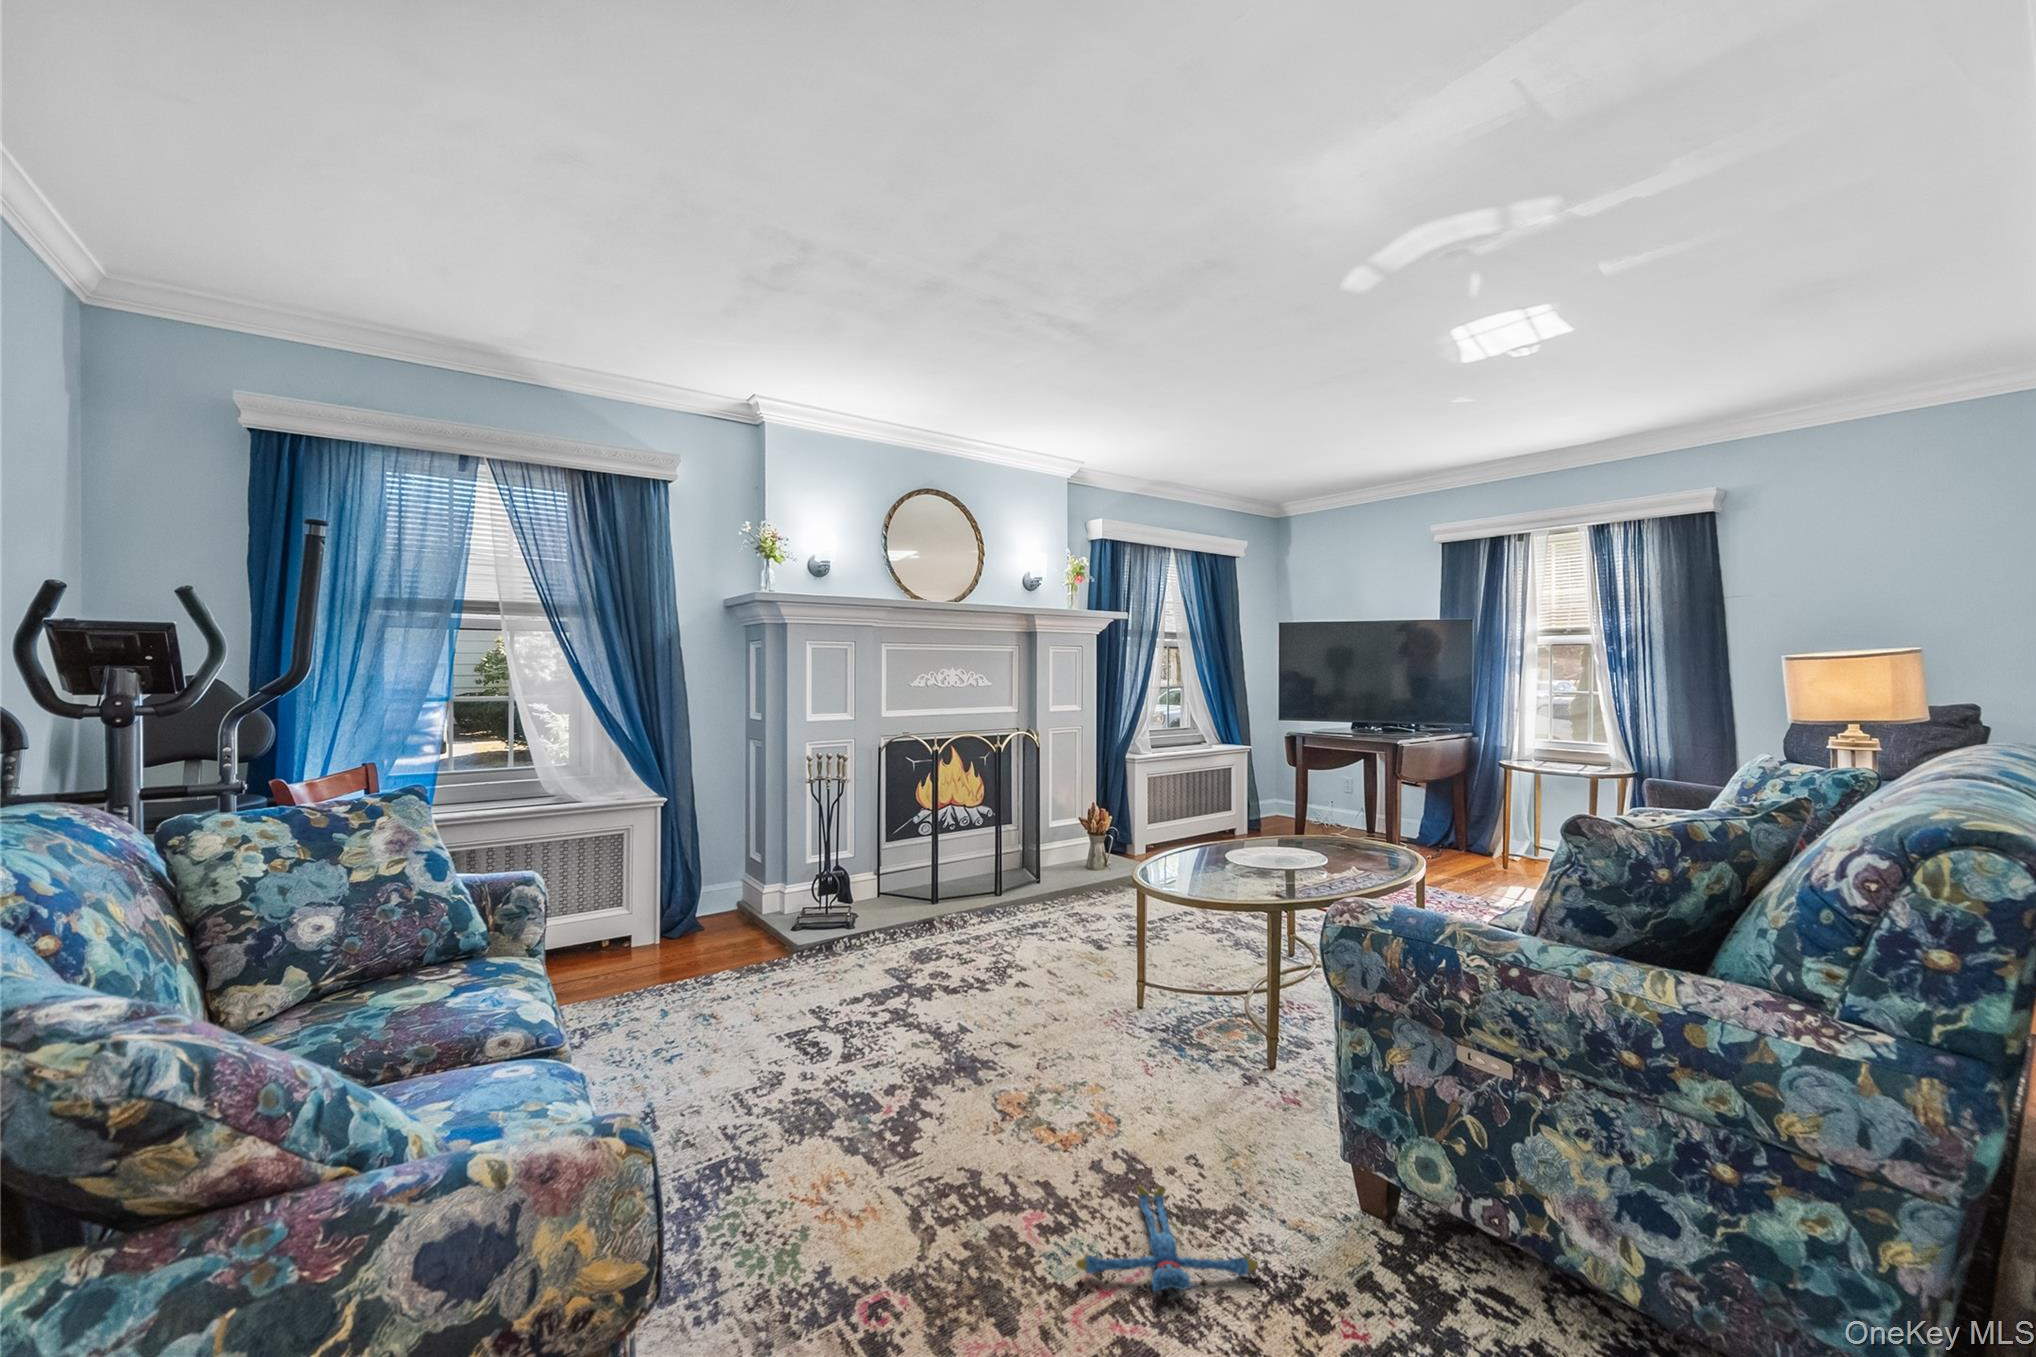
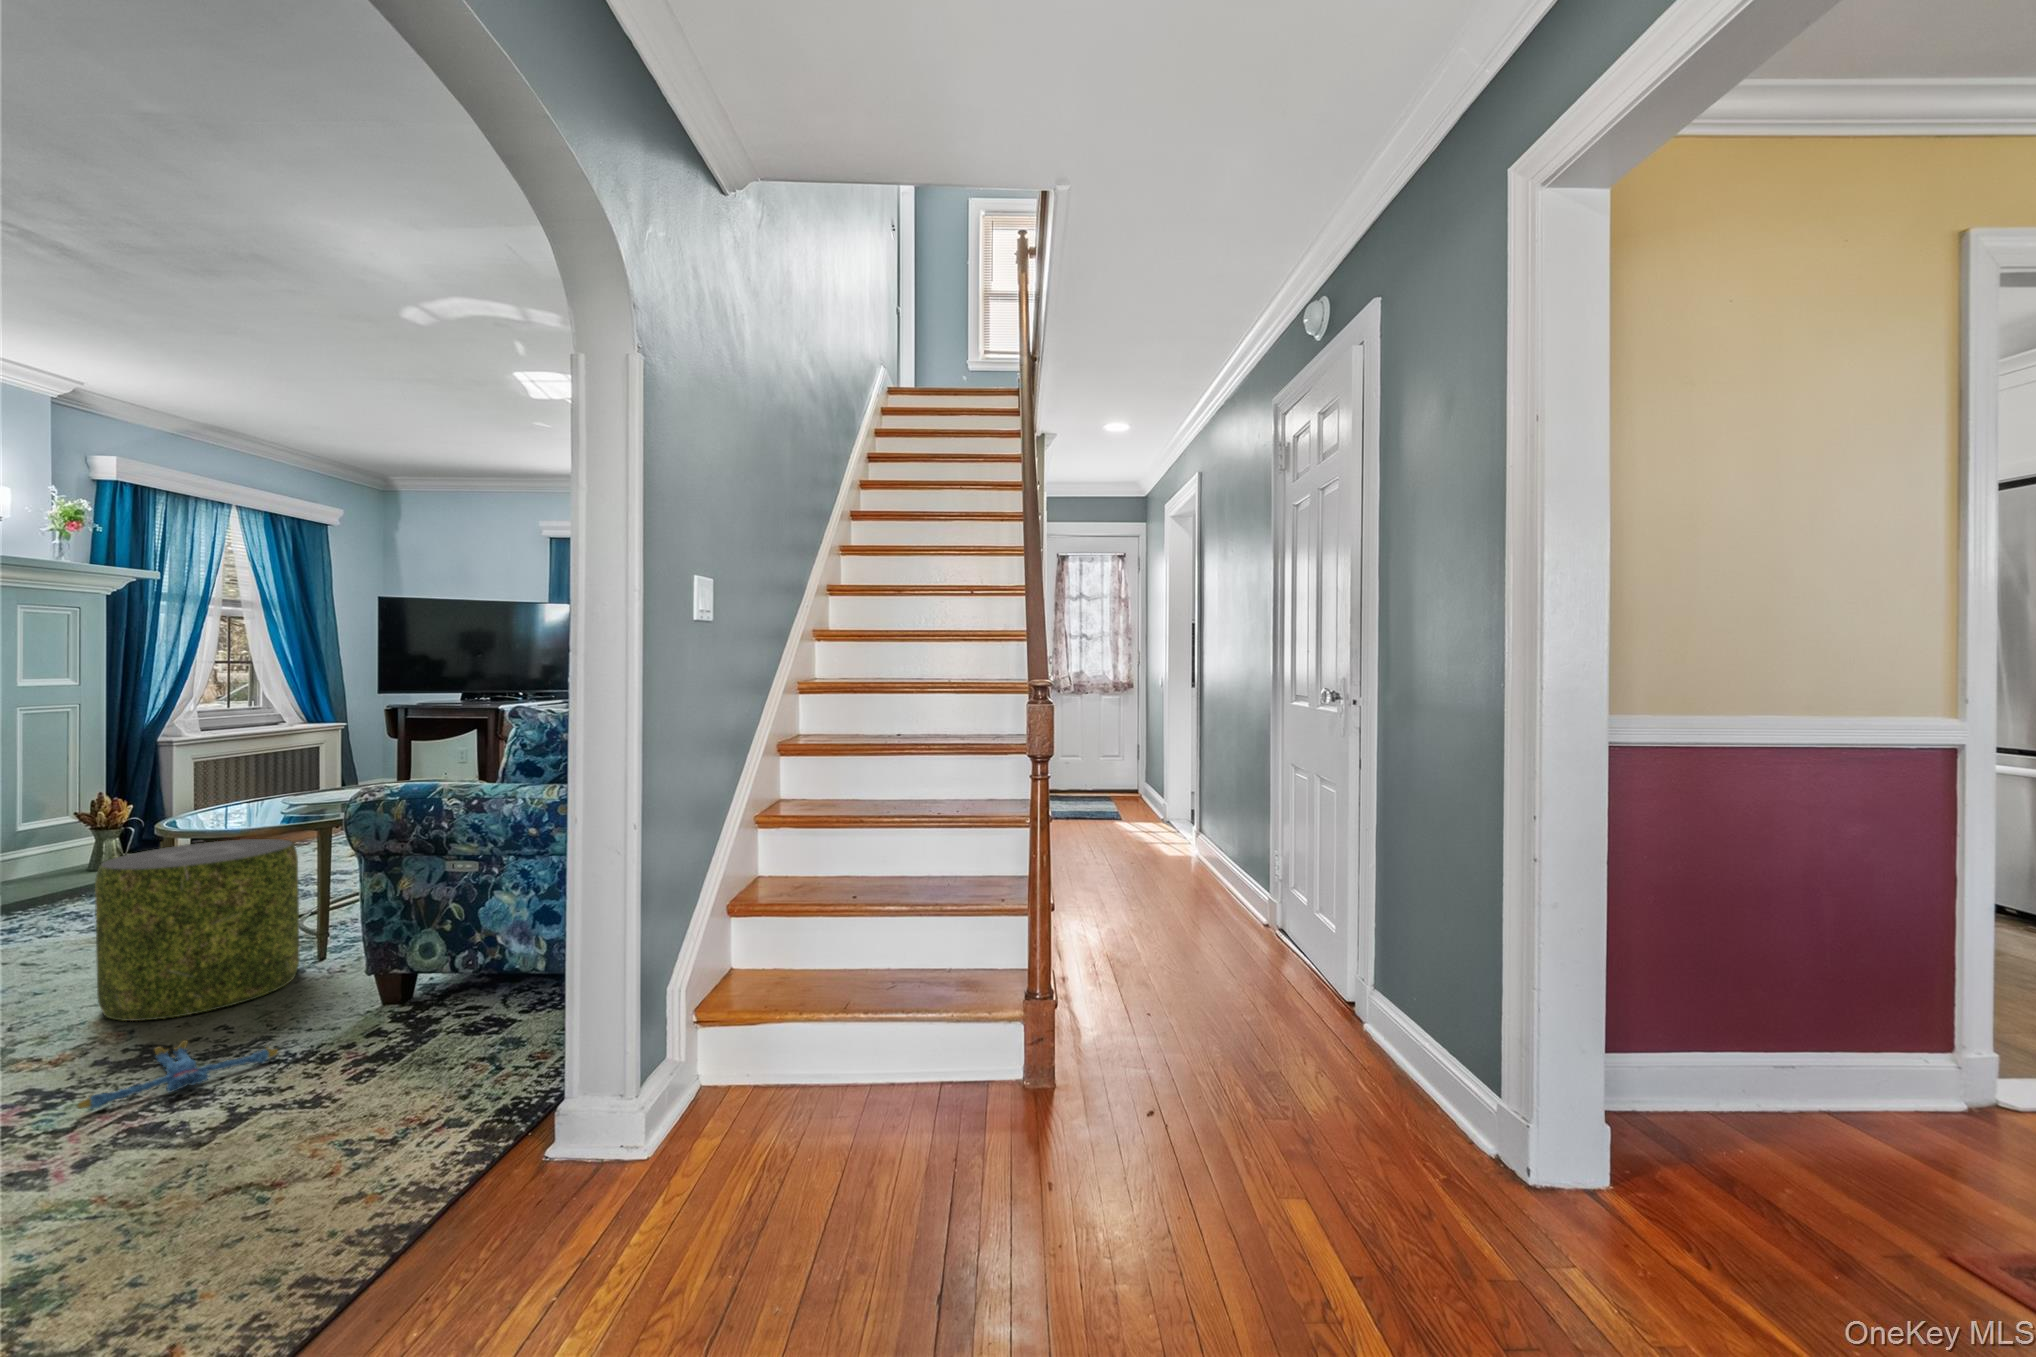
pouf: none [1090,907,1254,1124] -> present [95,839,300,1021]

